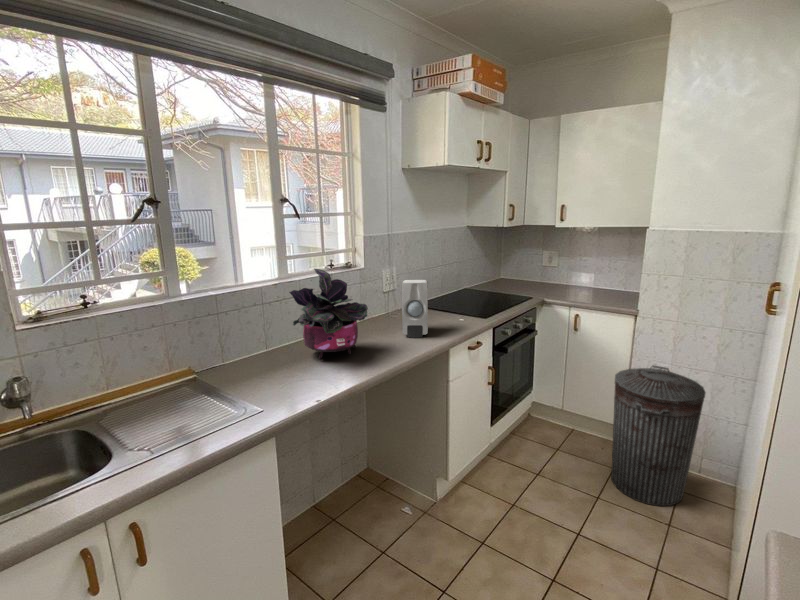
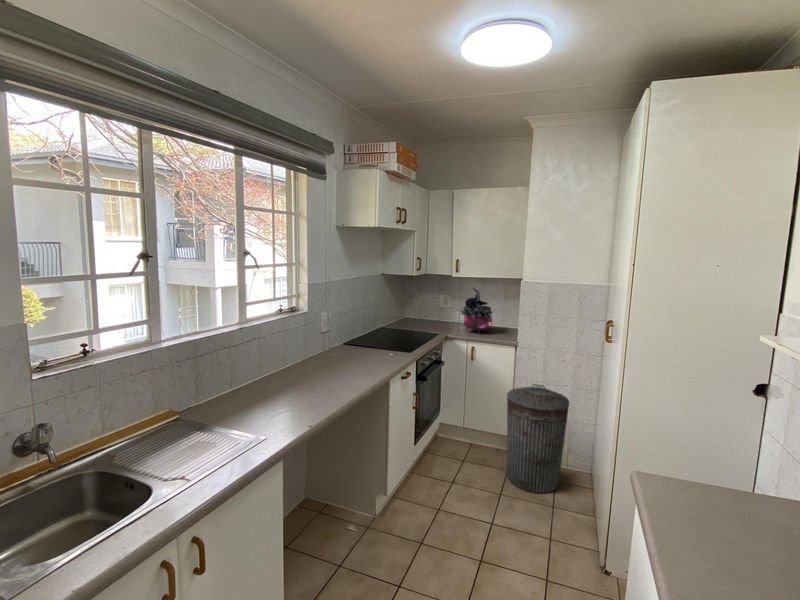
potted plant: present [289,269,368,359] -> present [461,288,492,333]
soap dispenser: present [402,280,428,338] -> none [346,322,371,372]

